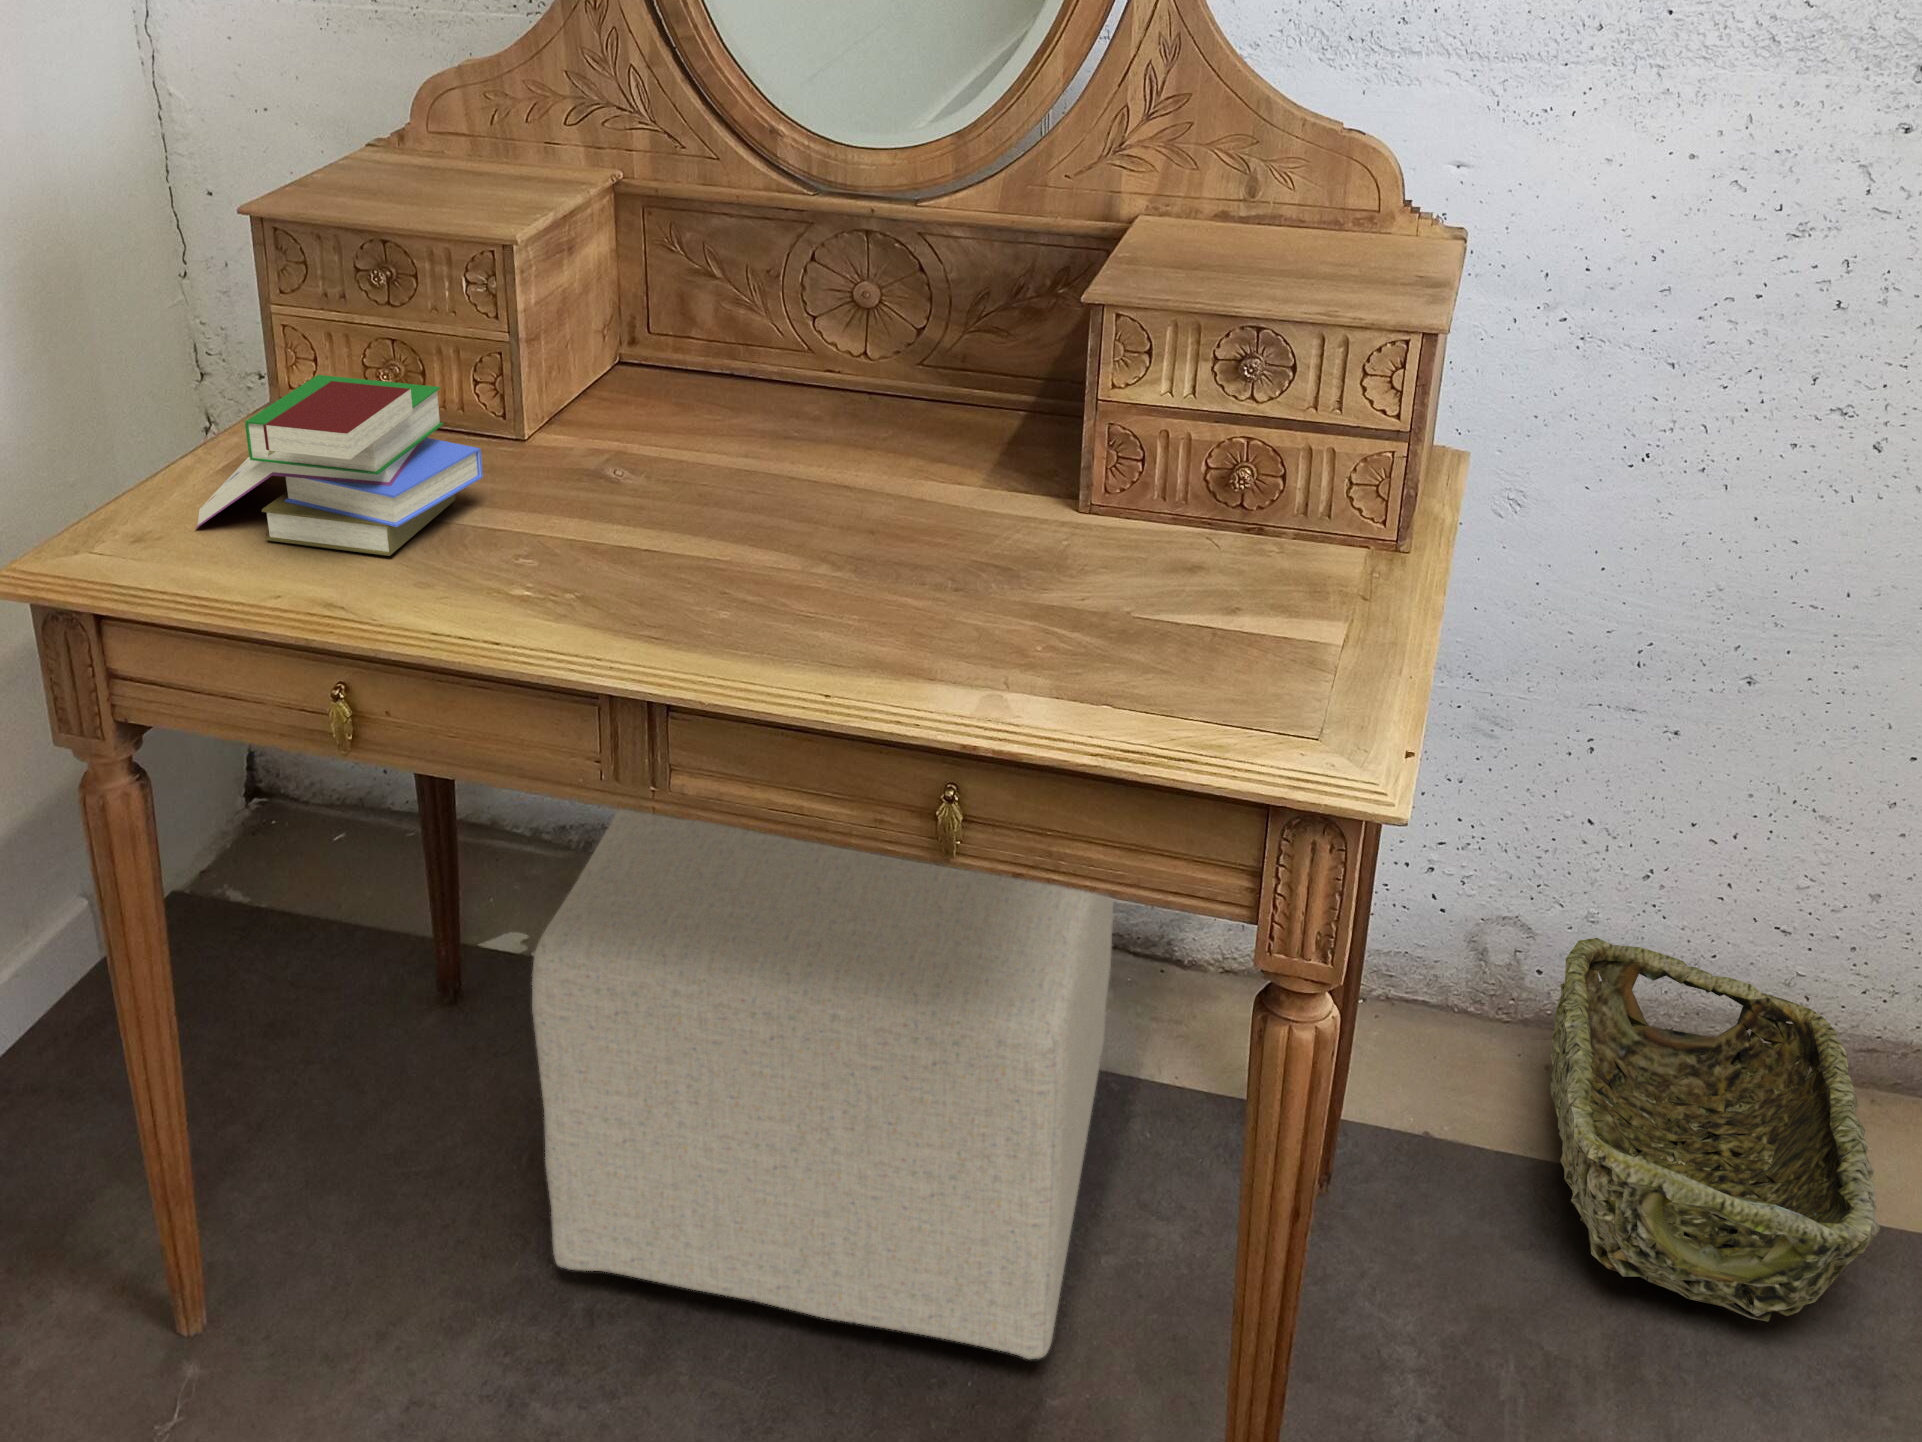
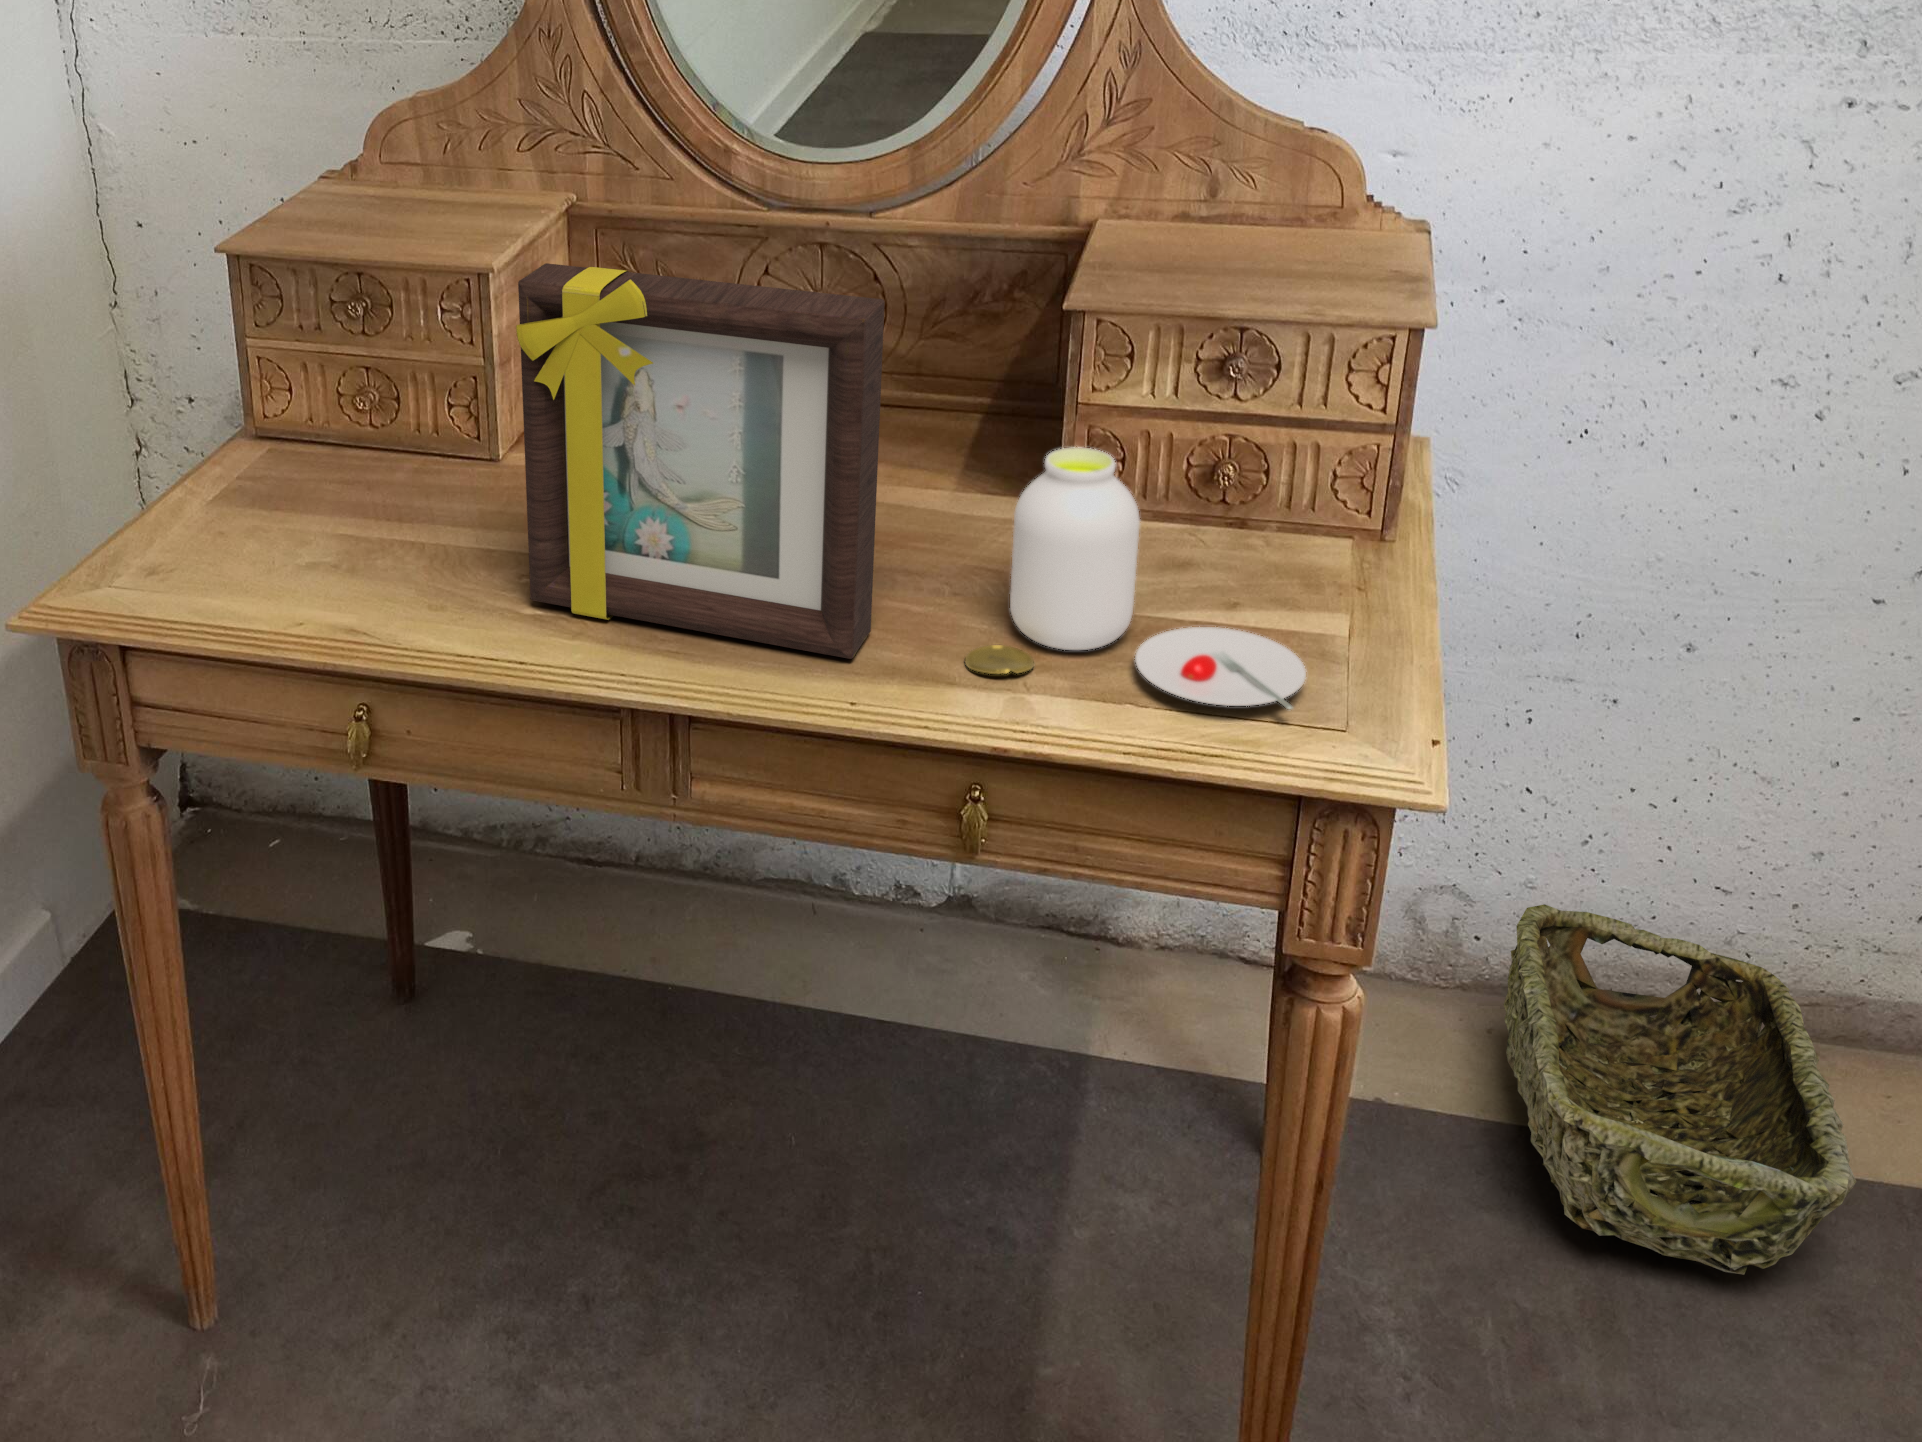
picture frame: none [497,231,866,649] -> present [516,263,885,659]
book: present [195,375,483,556] -> none [203,406,478,581]
jar: none [946,439,1287,714] -> present [965,447,1306,709]
ottoman: present [532,809,1114,1359] -> none [529,711,1073,1336]

